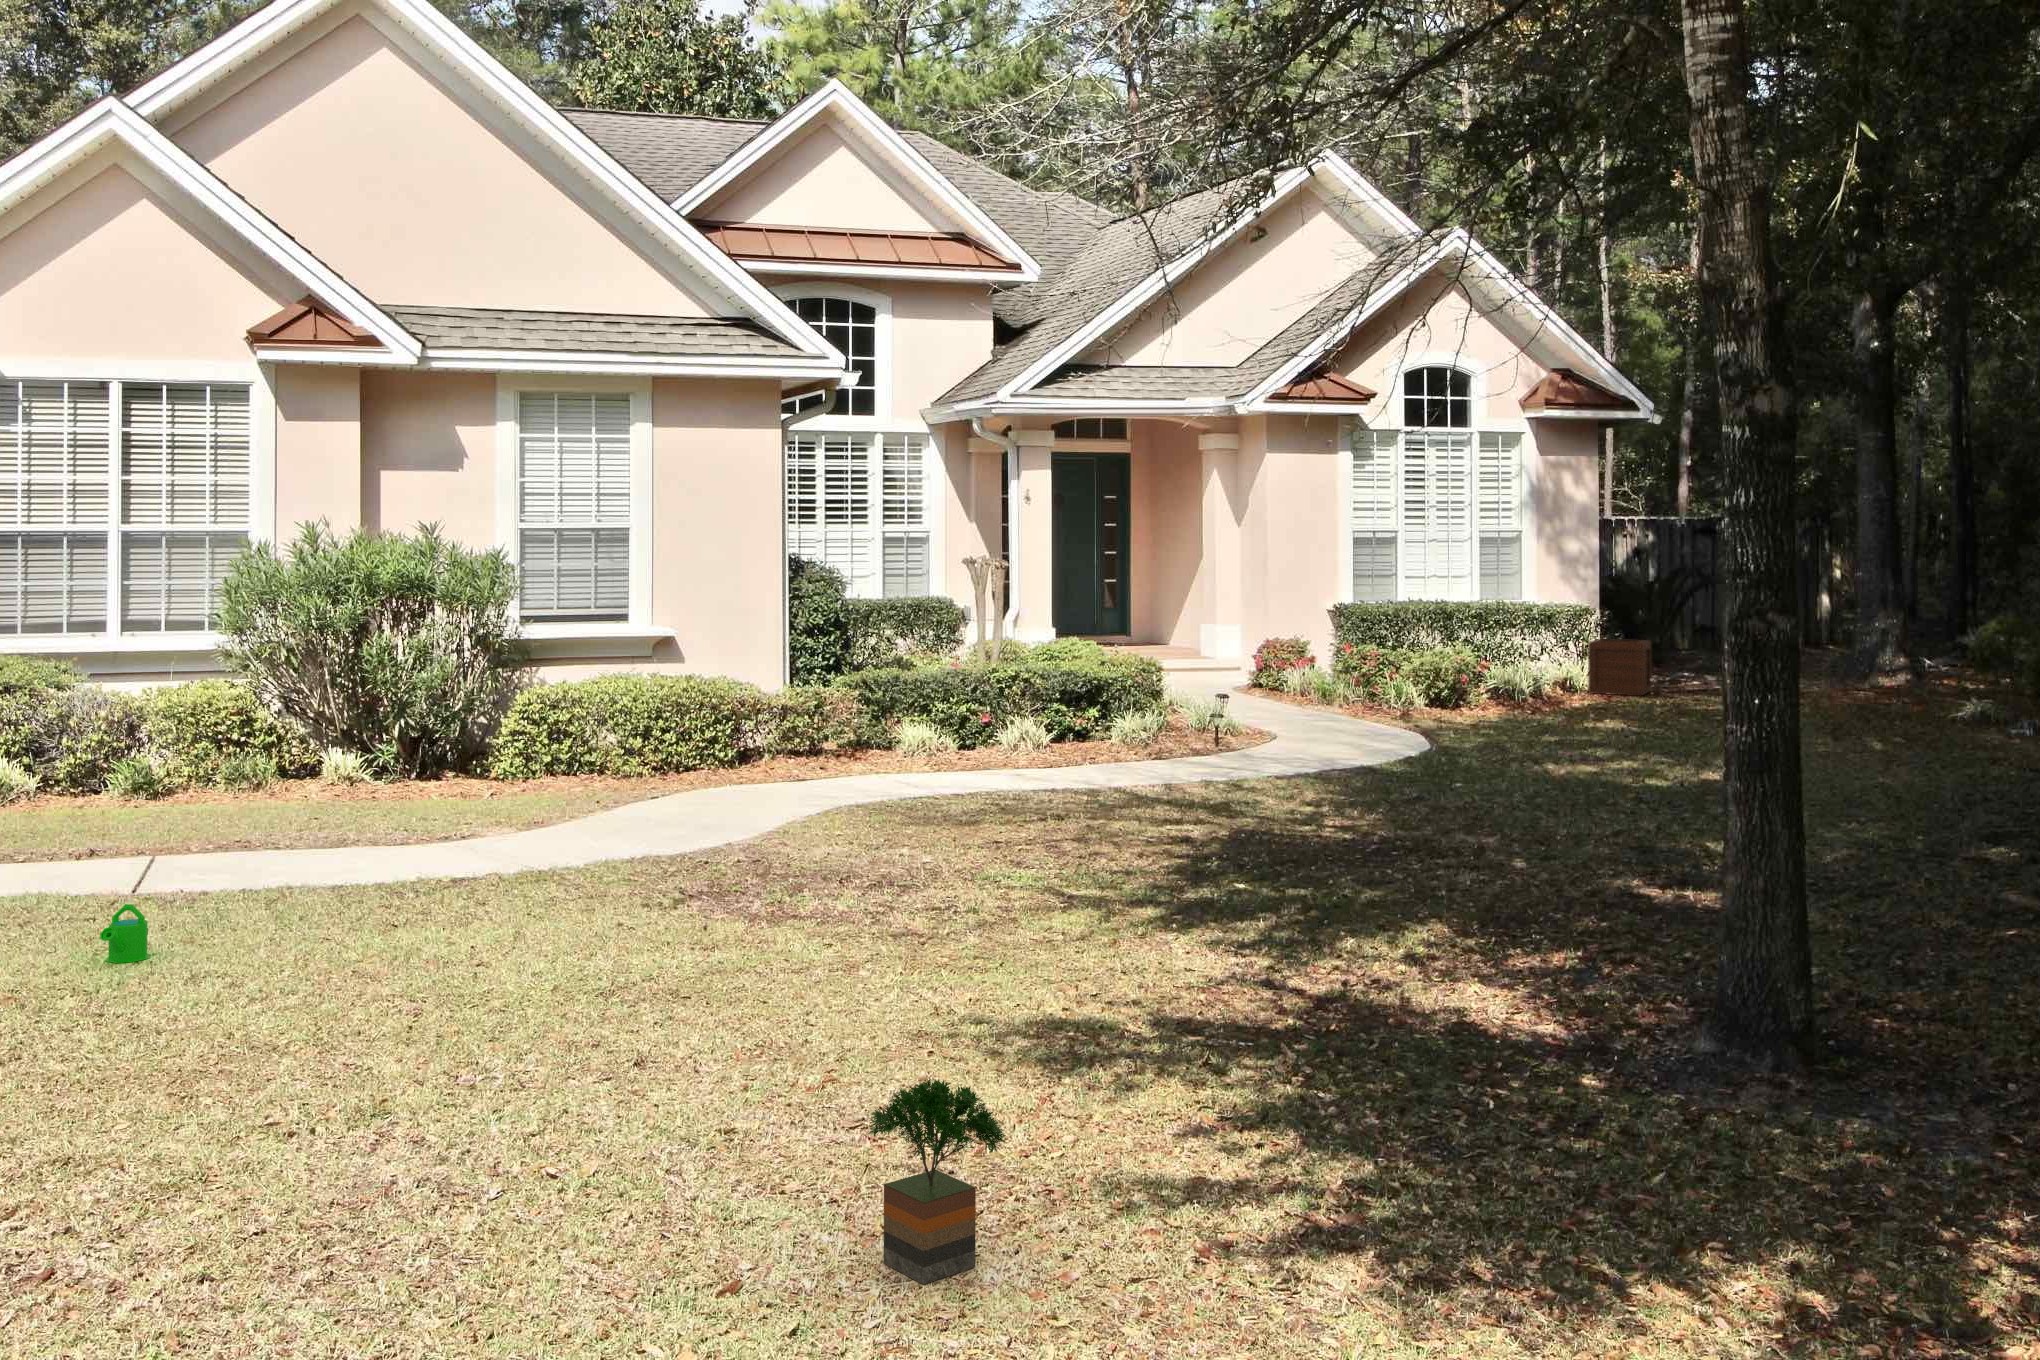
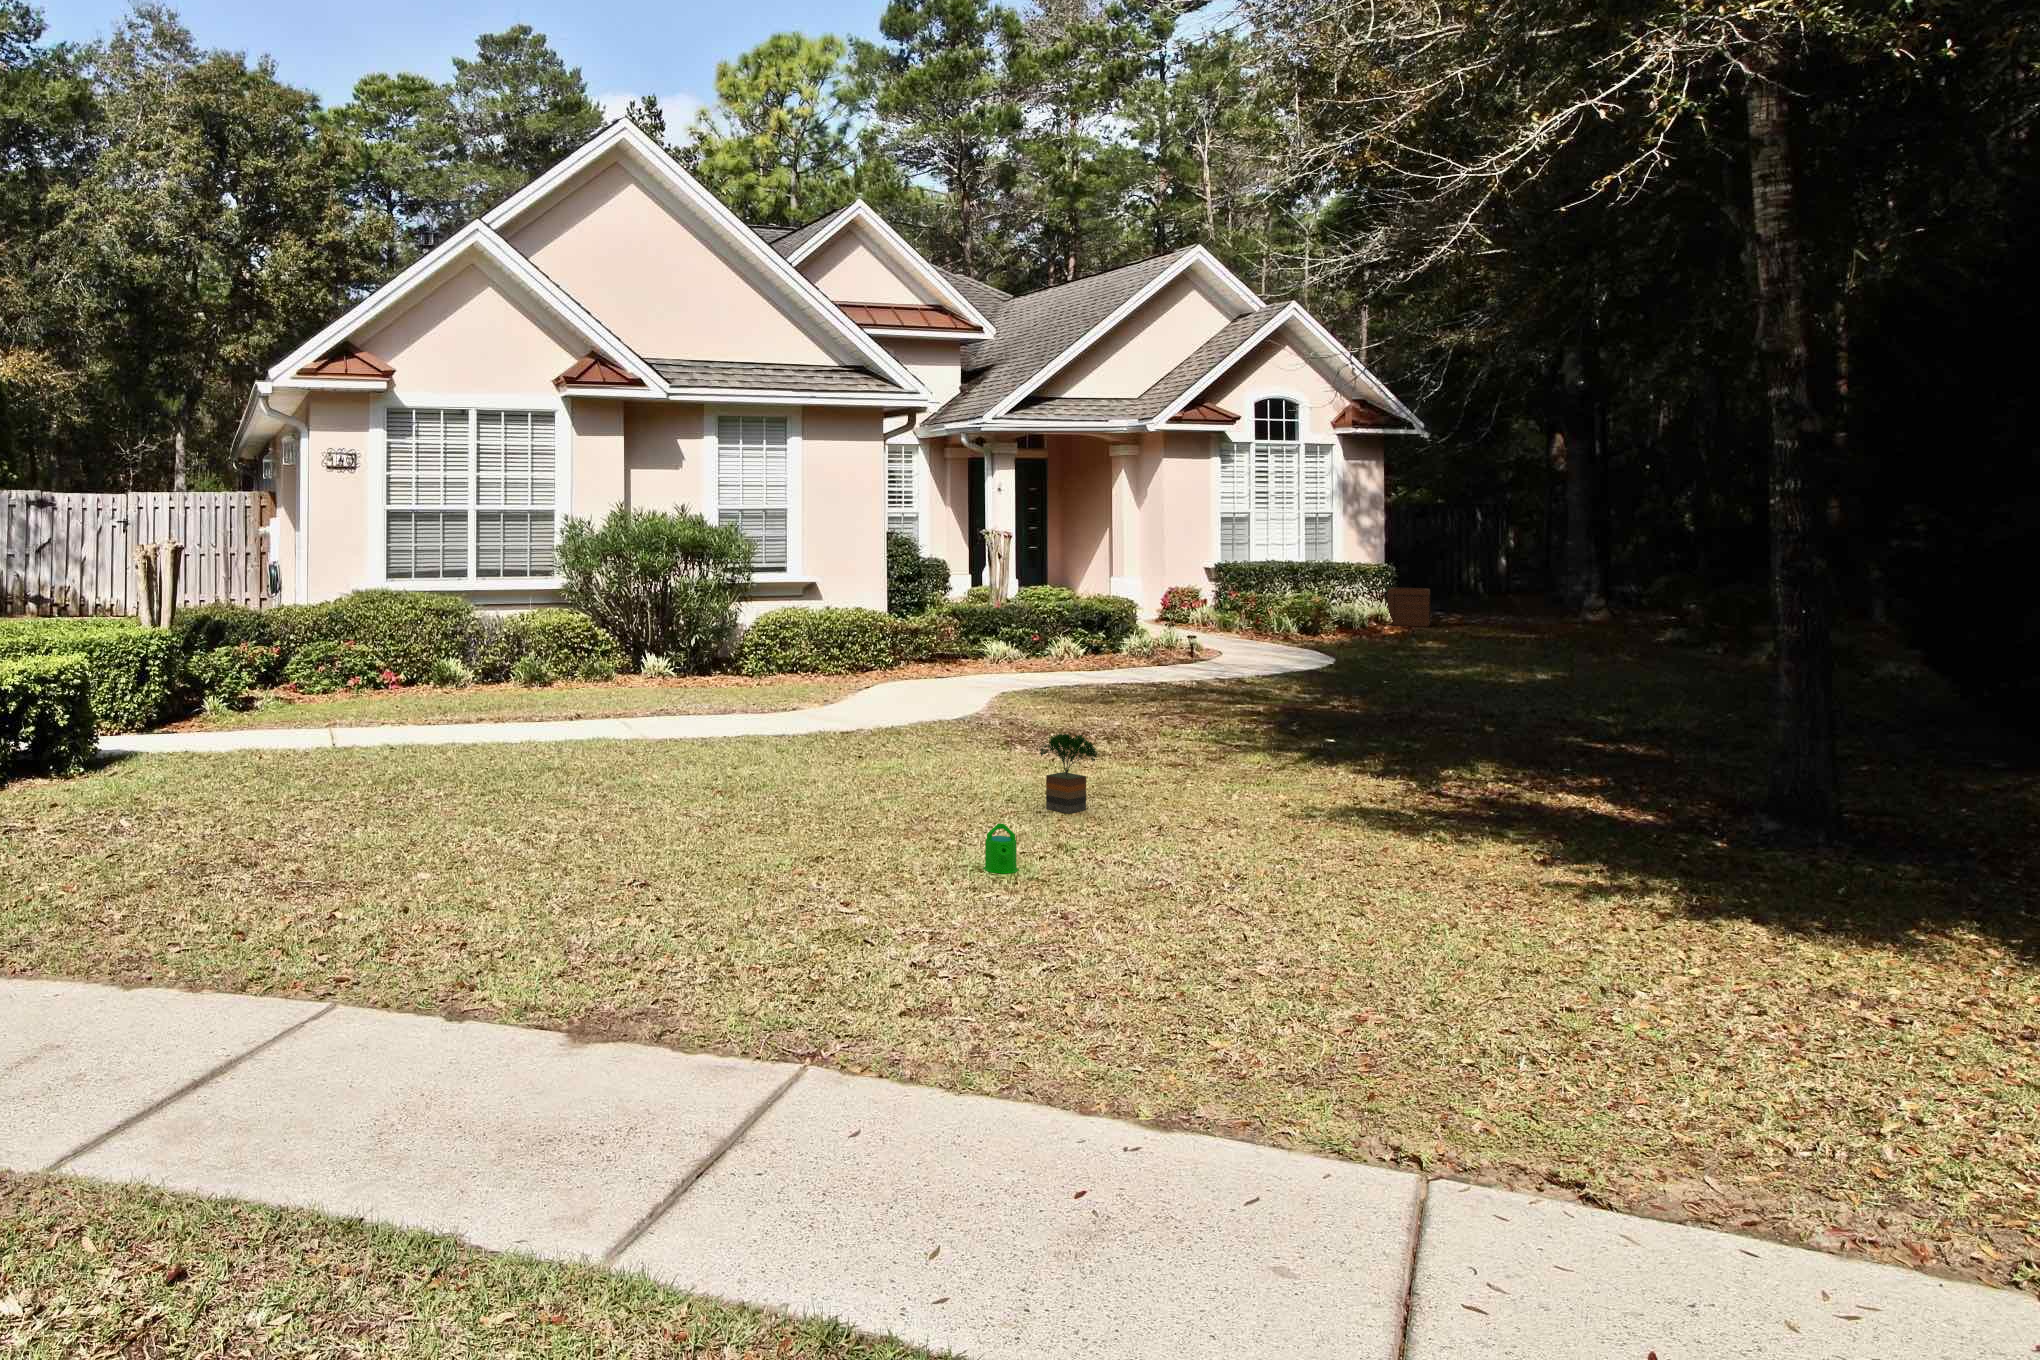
watering can: present [100,904,150,963] -> present [983,823,1019,874]
potted tree: present [868,1079,1005,1284] -> present [1040,733,1098,814]

